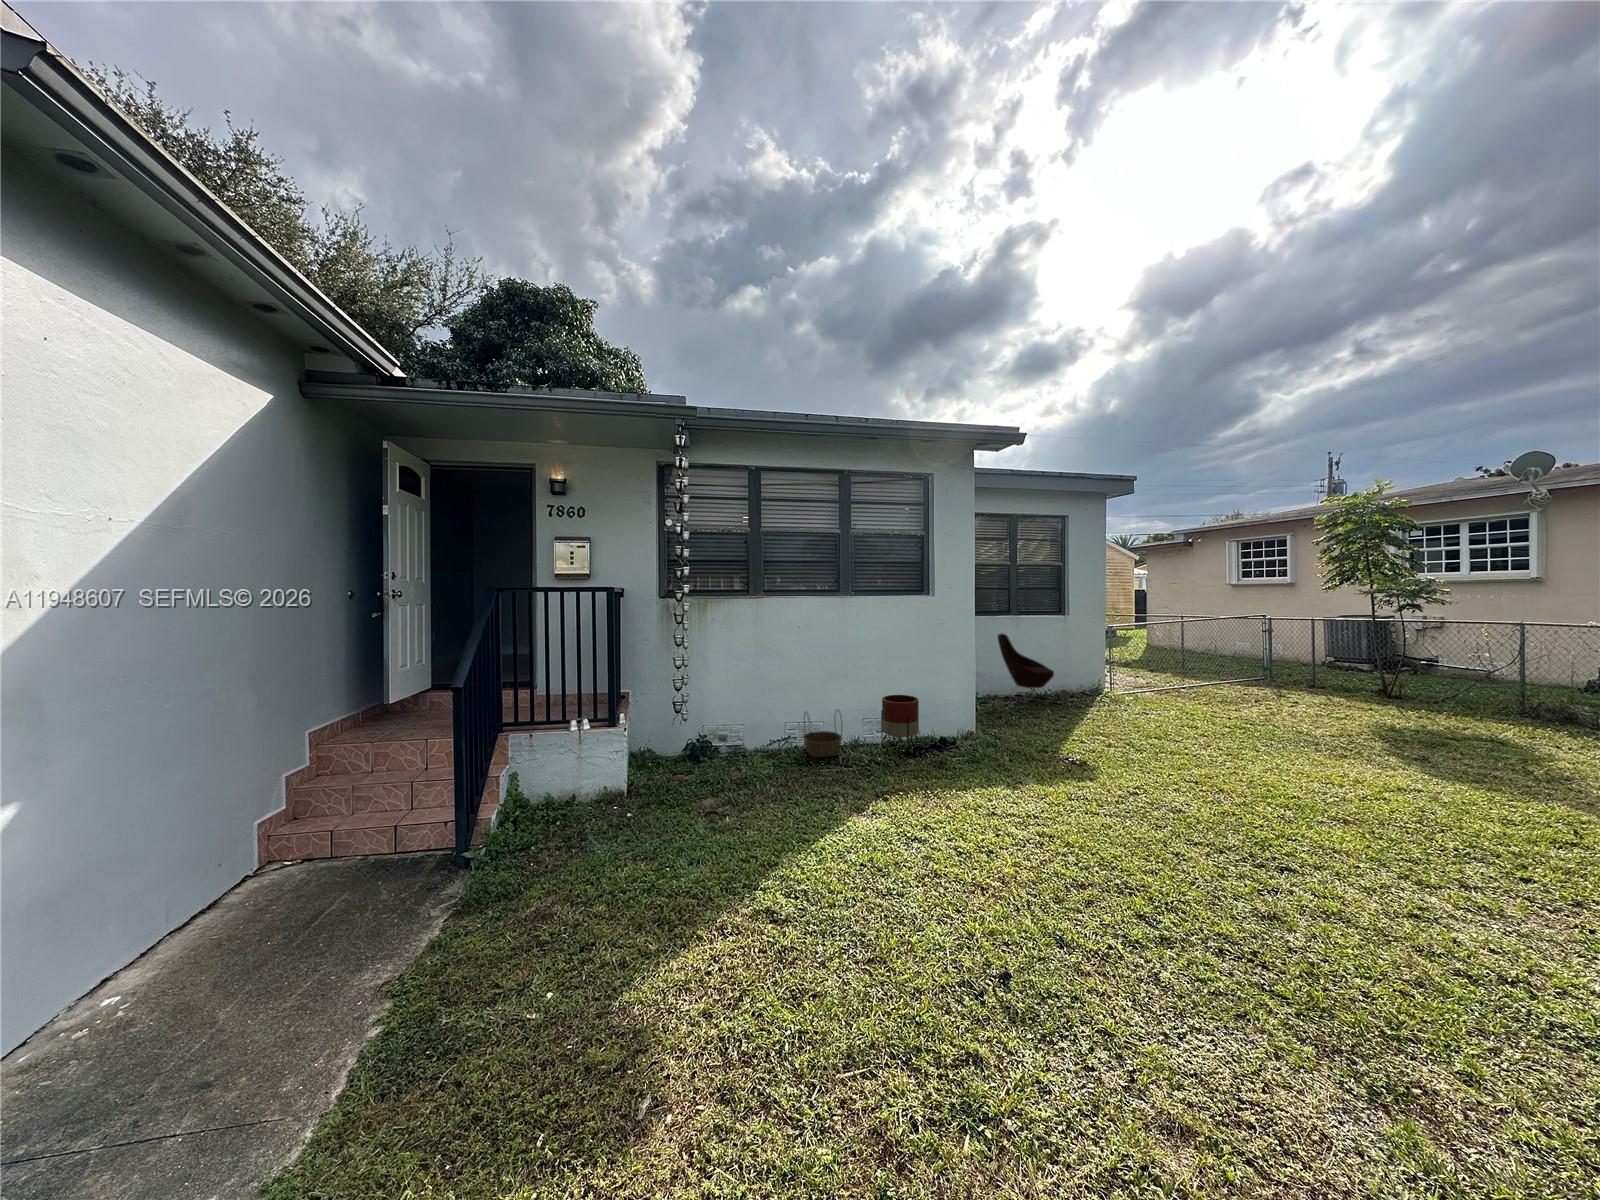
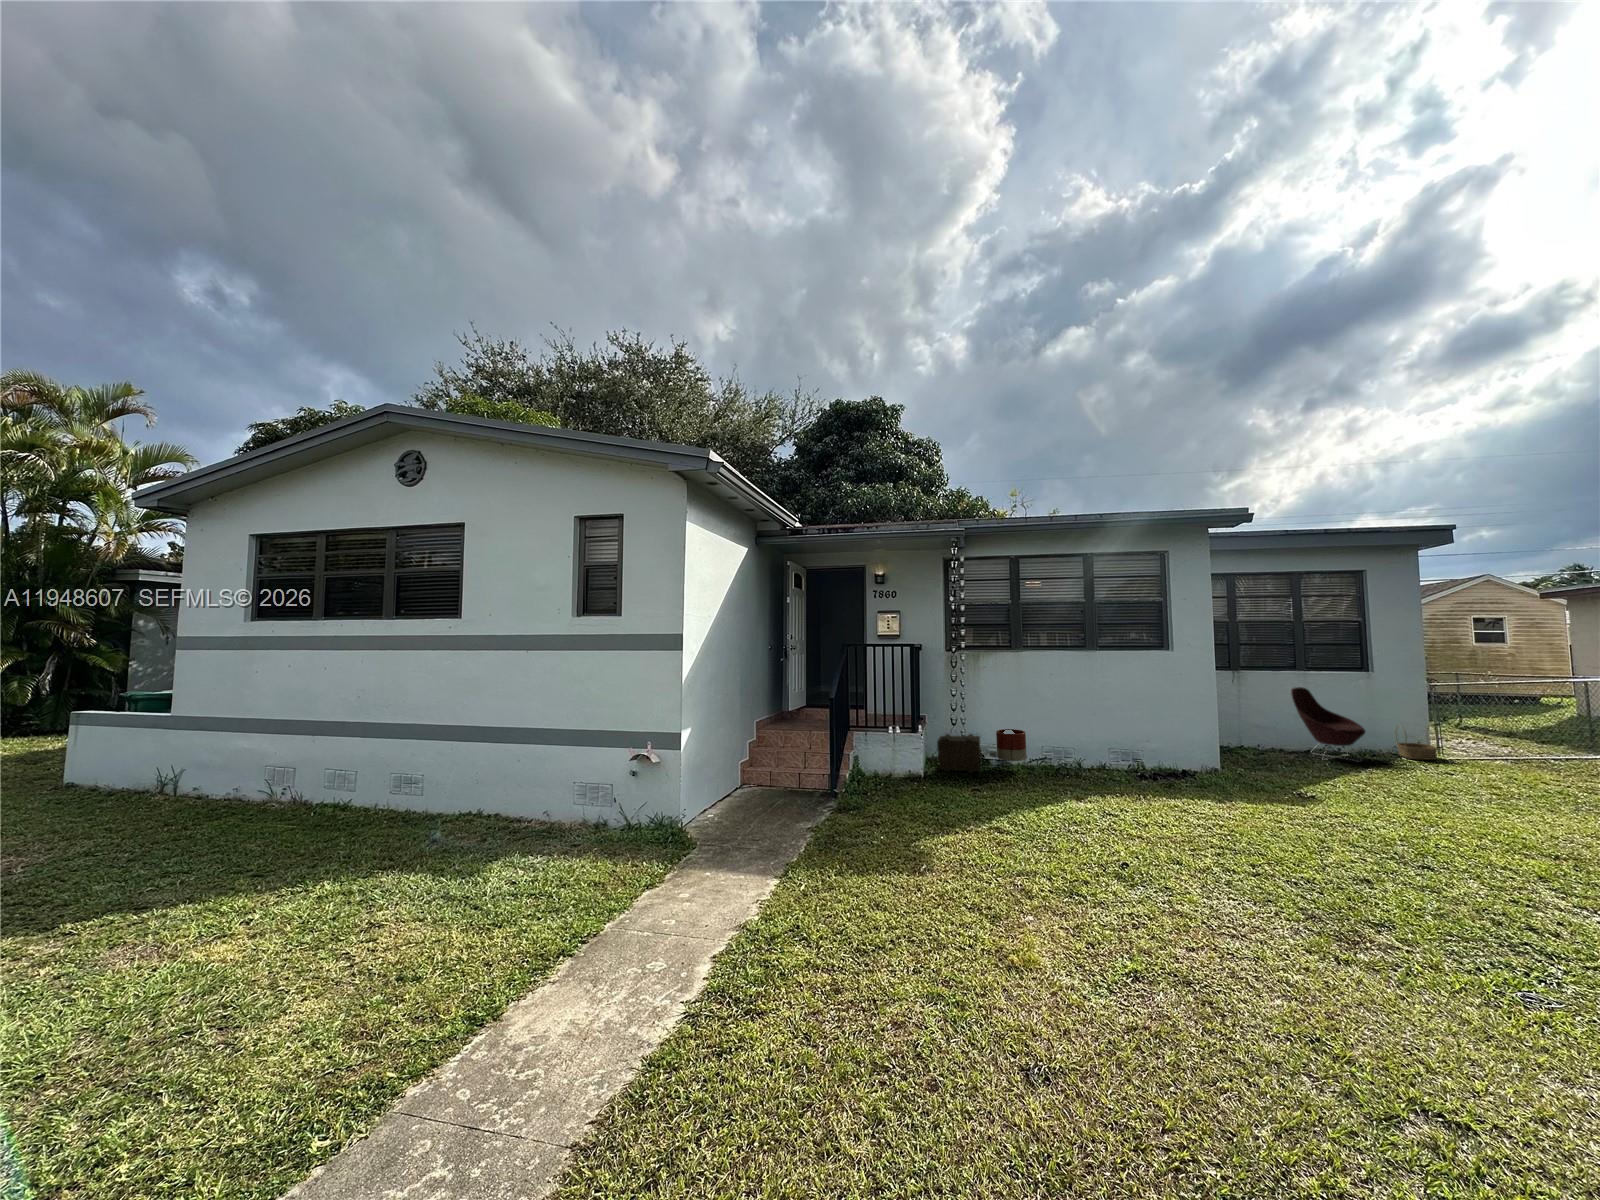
planter: present [881,695,919,752] -> present [996,729,1027,773]
basket: present [804,710,842,757] -> present [1396,732,1438,760]
wooden crate: none [649,714,712,777] -> present [937,734,981,773]

